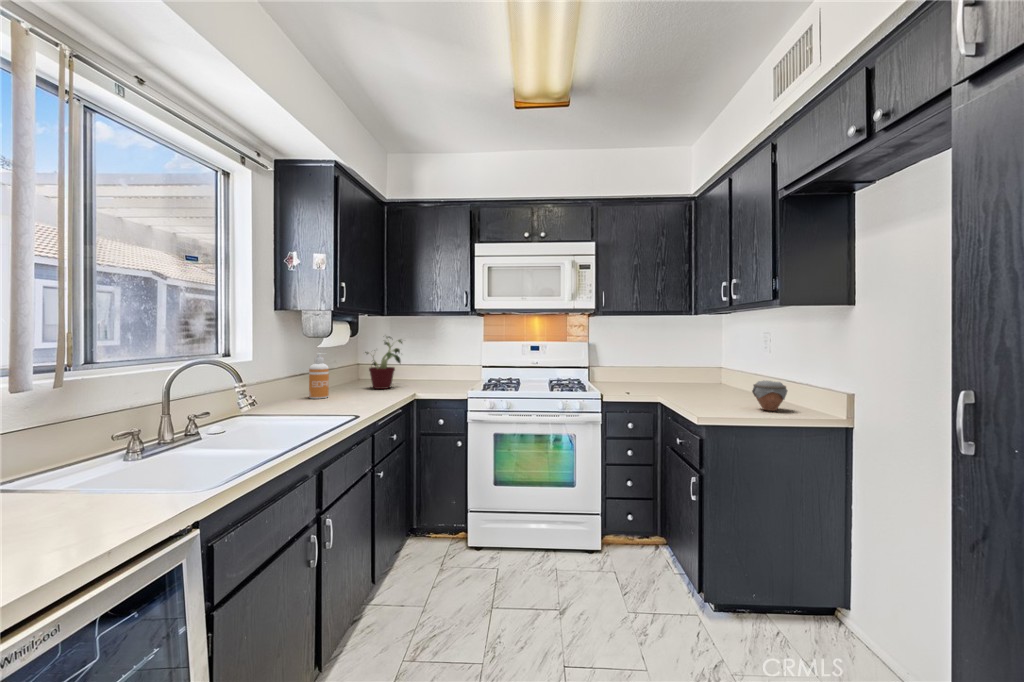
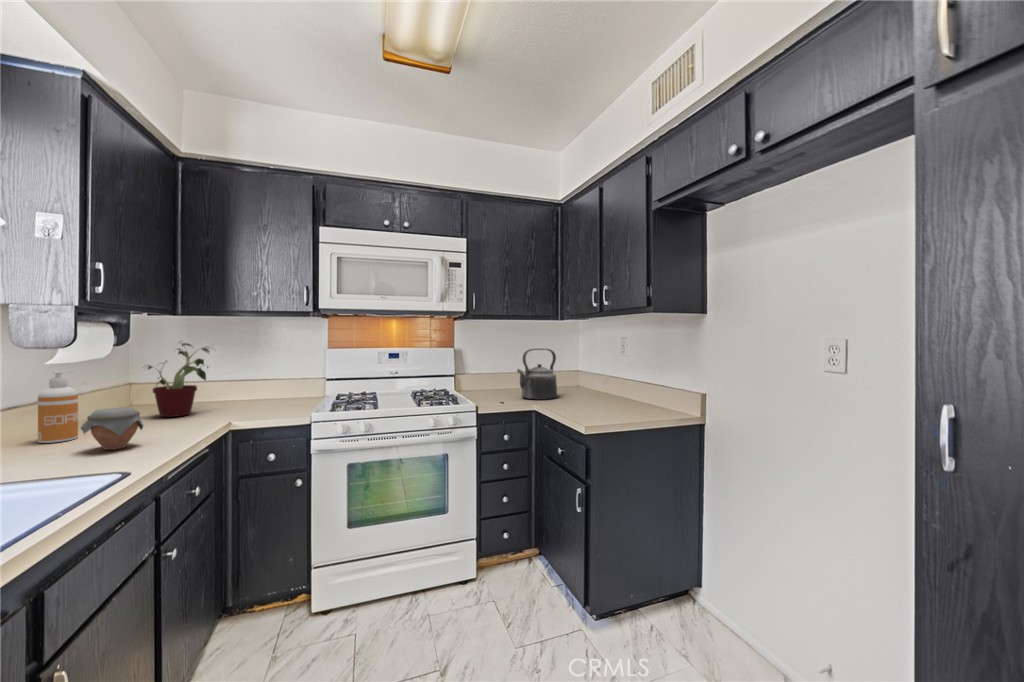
kettle: none [647,344,690,393] -> present [517,349,557,400]
jar: present [752,381,787,411] -> present [81,407,143,450]

